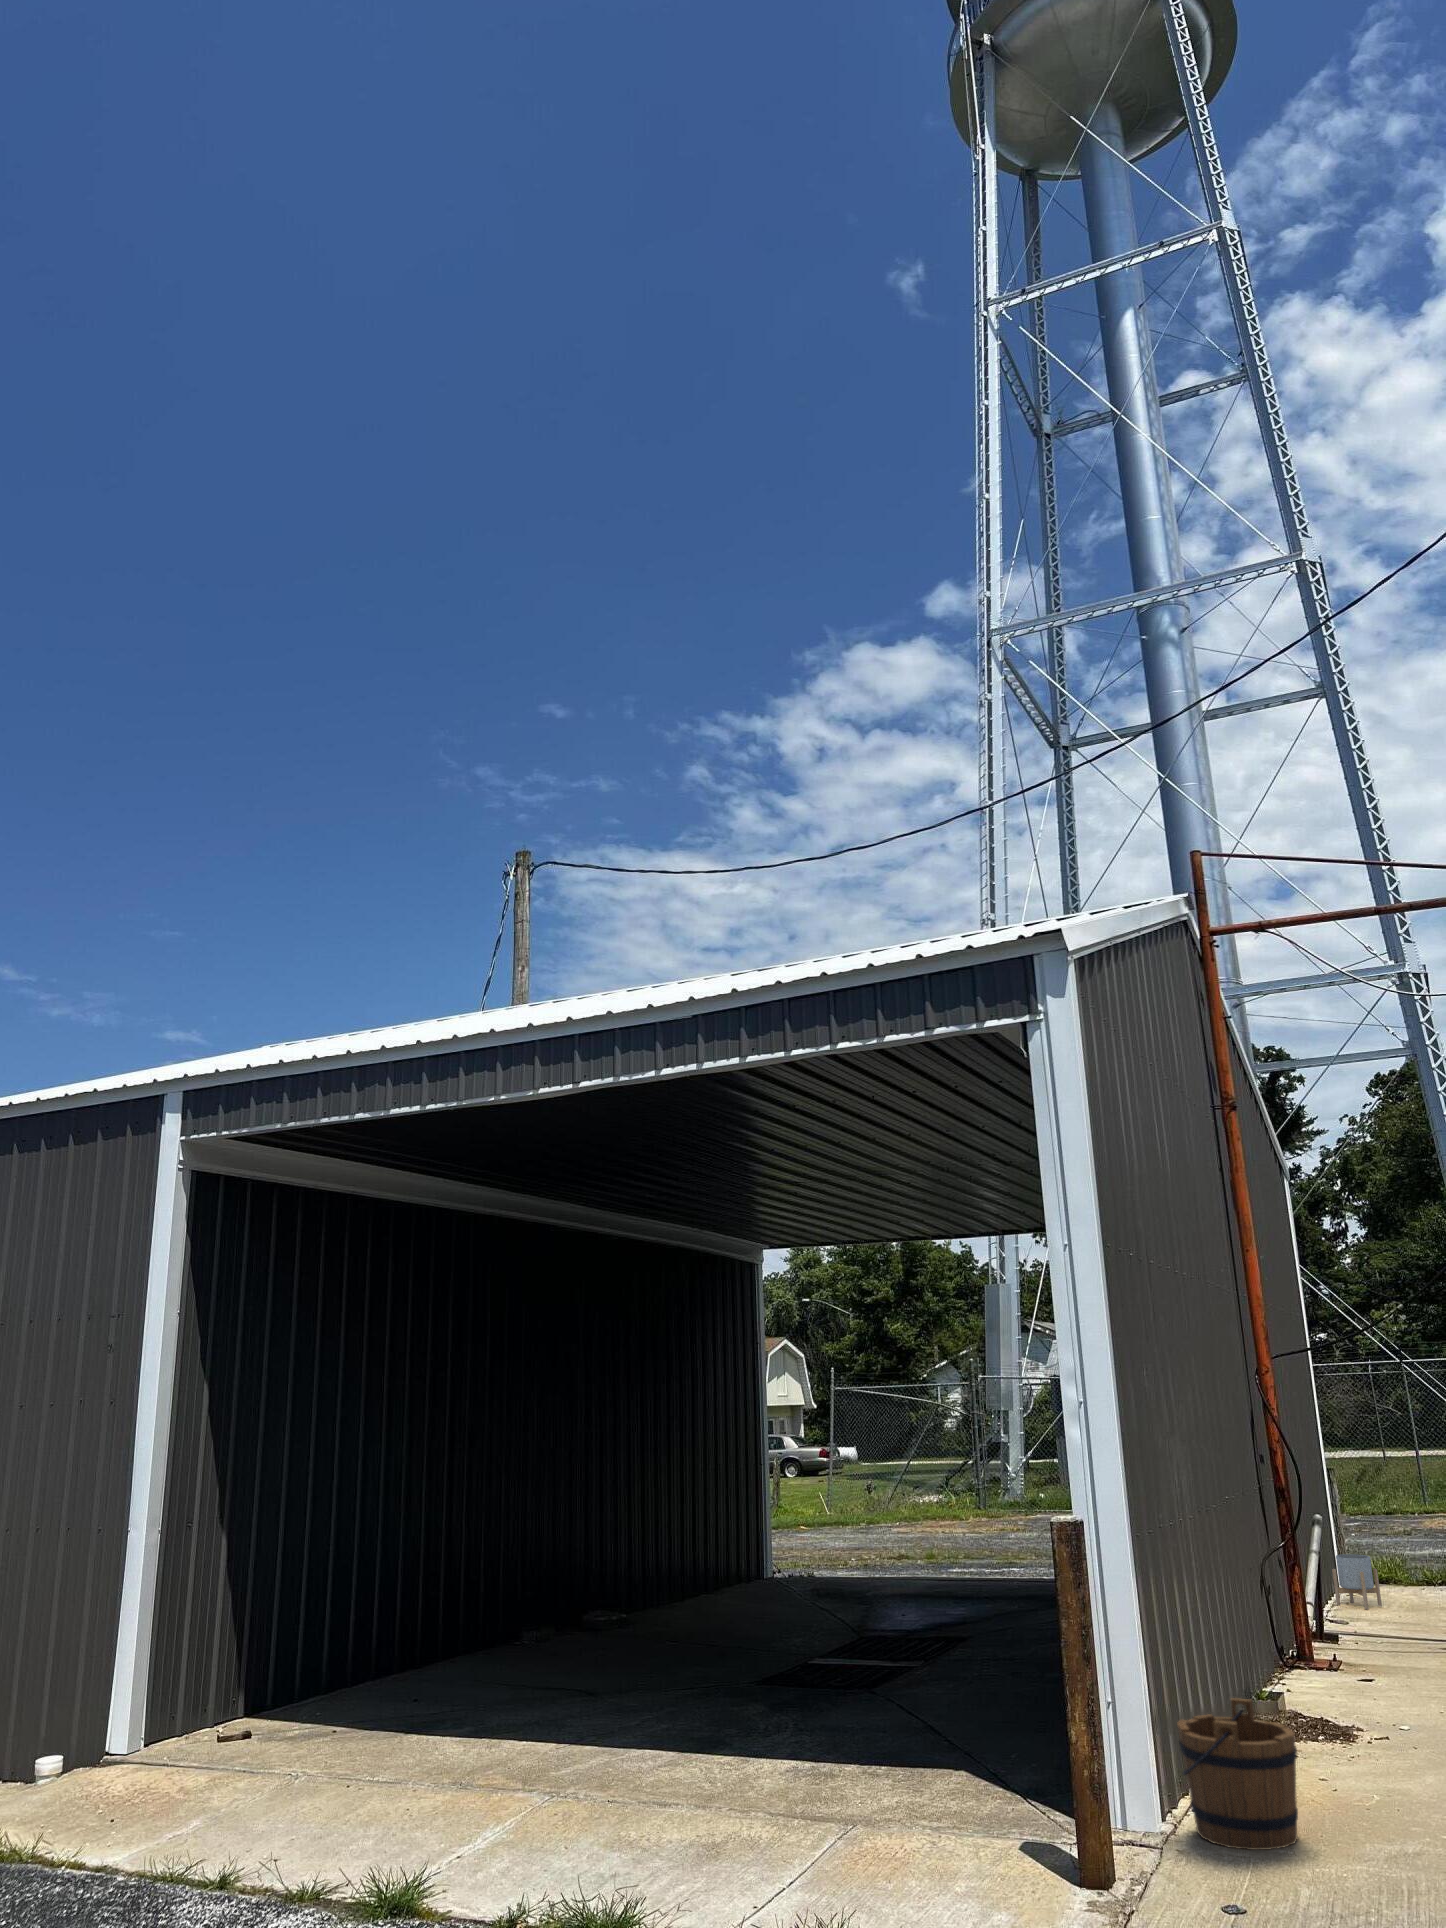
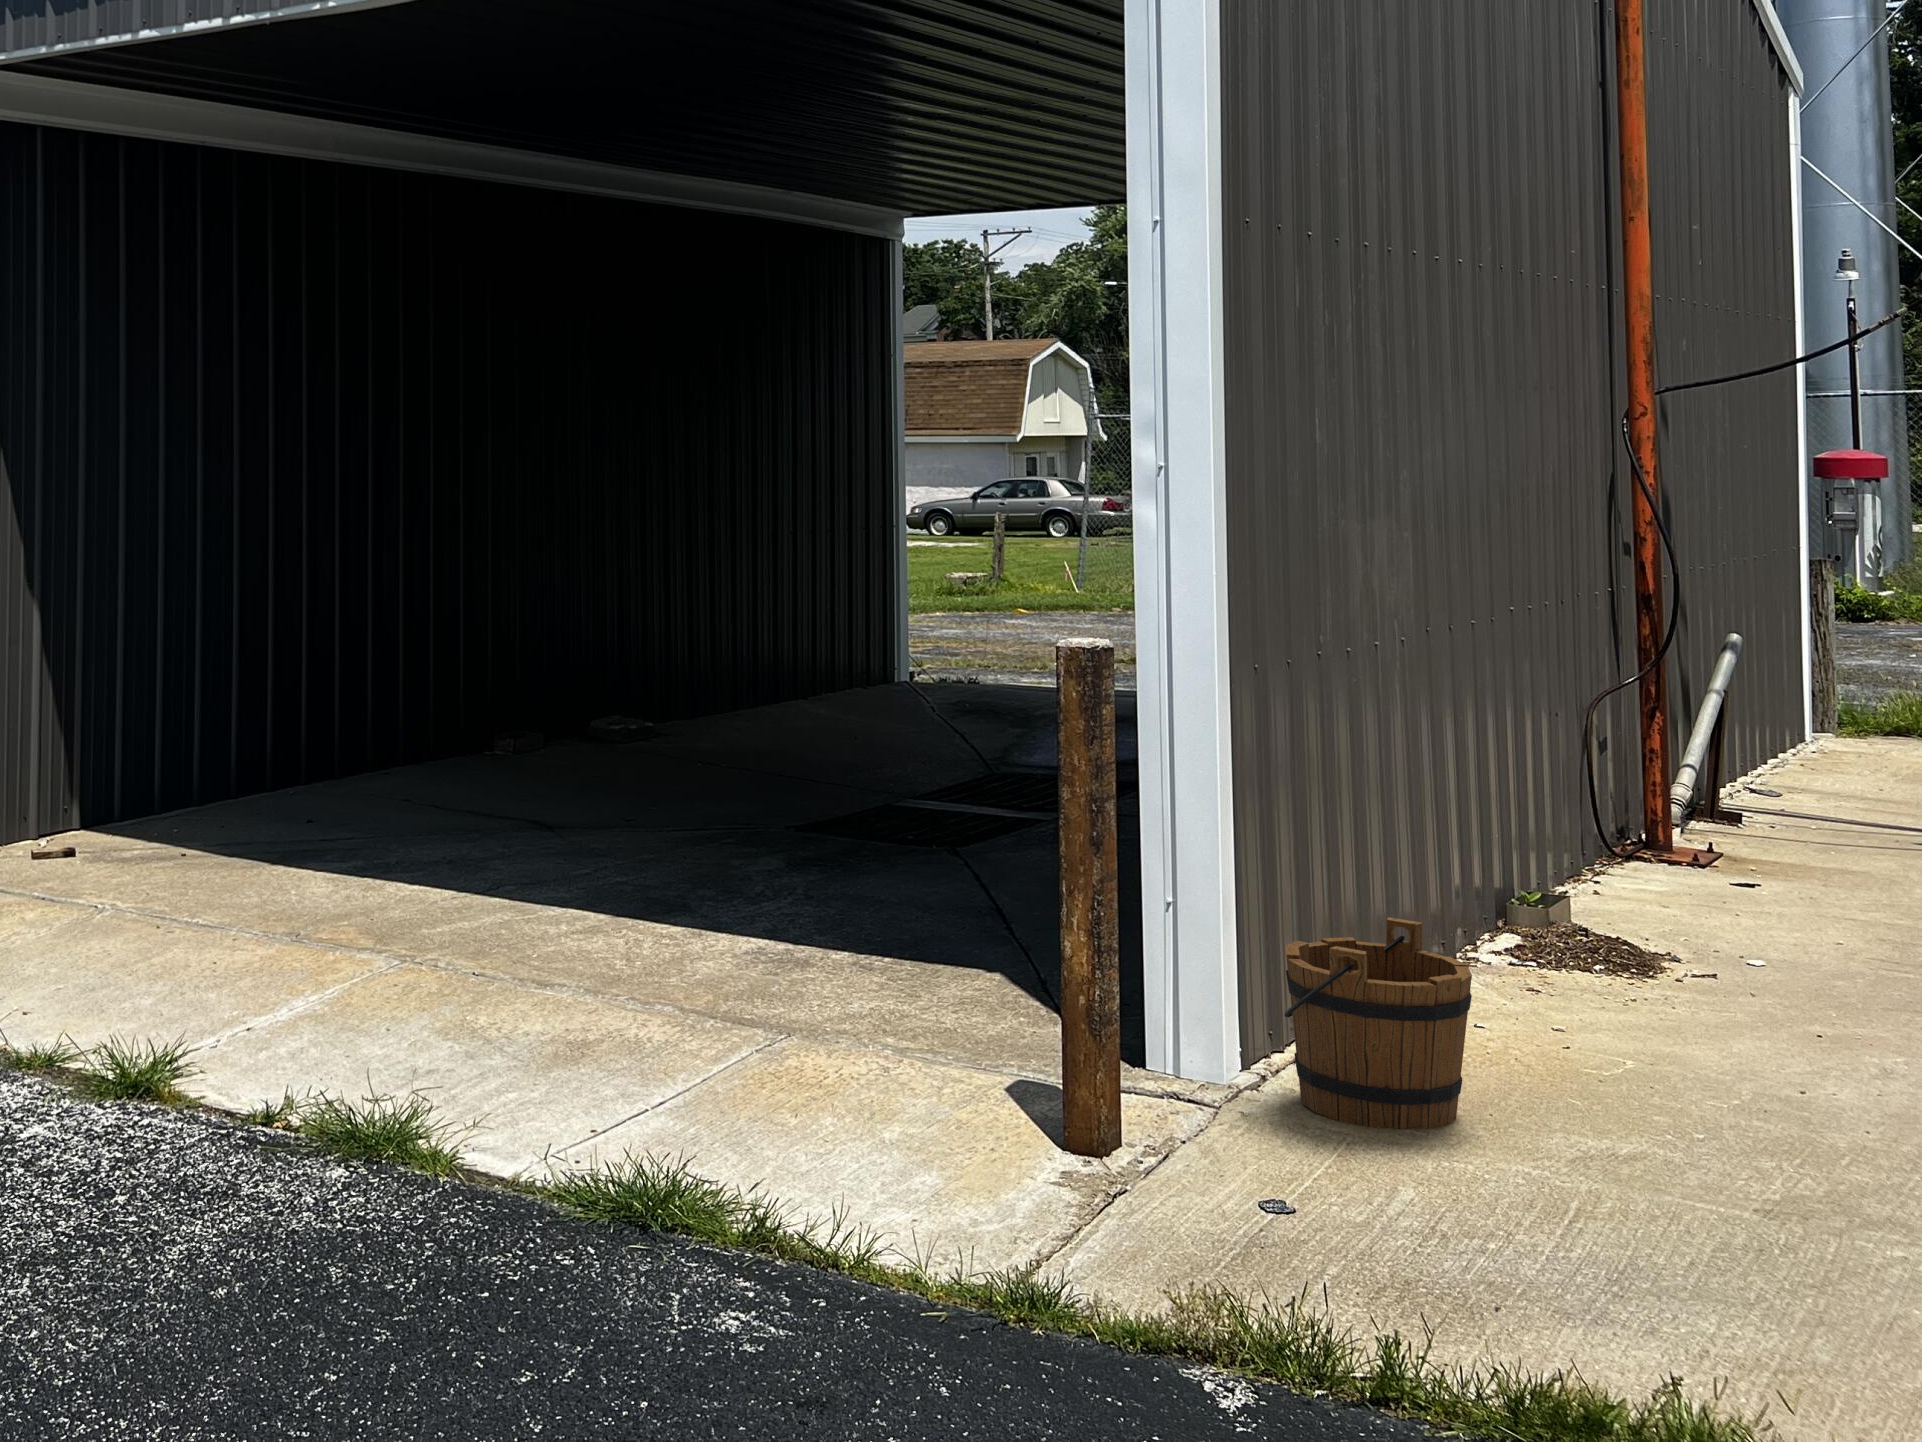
planter: present [1332,1554,1382,1609] -> none [1785,725,1867,809]

